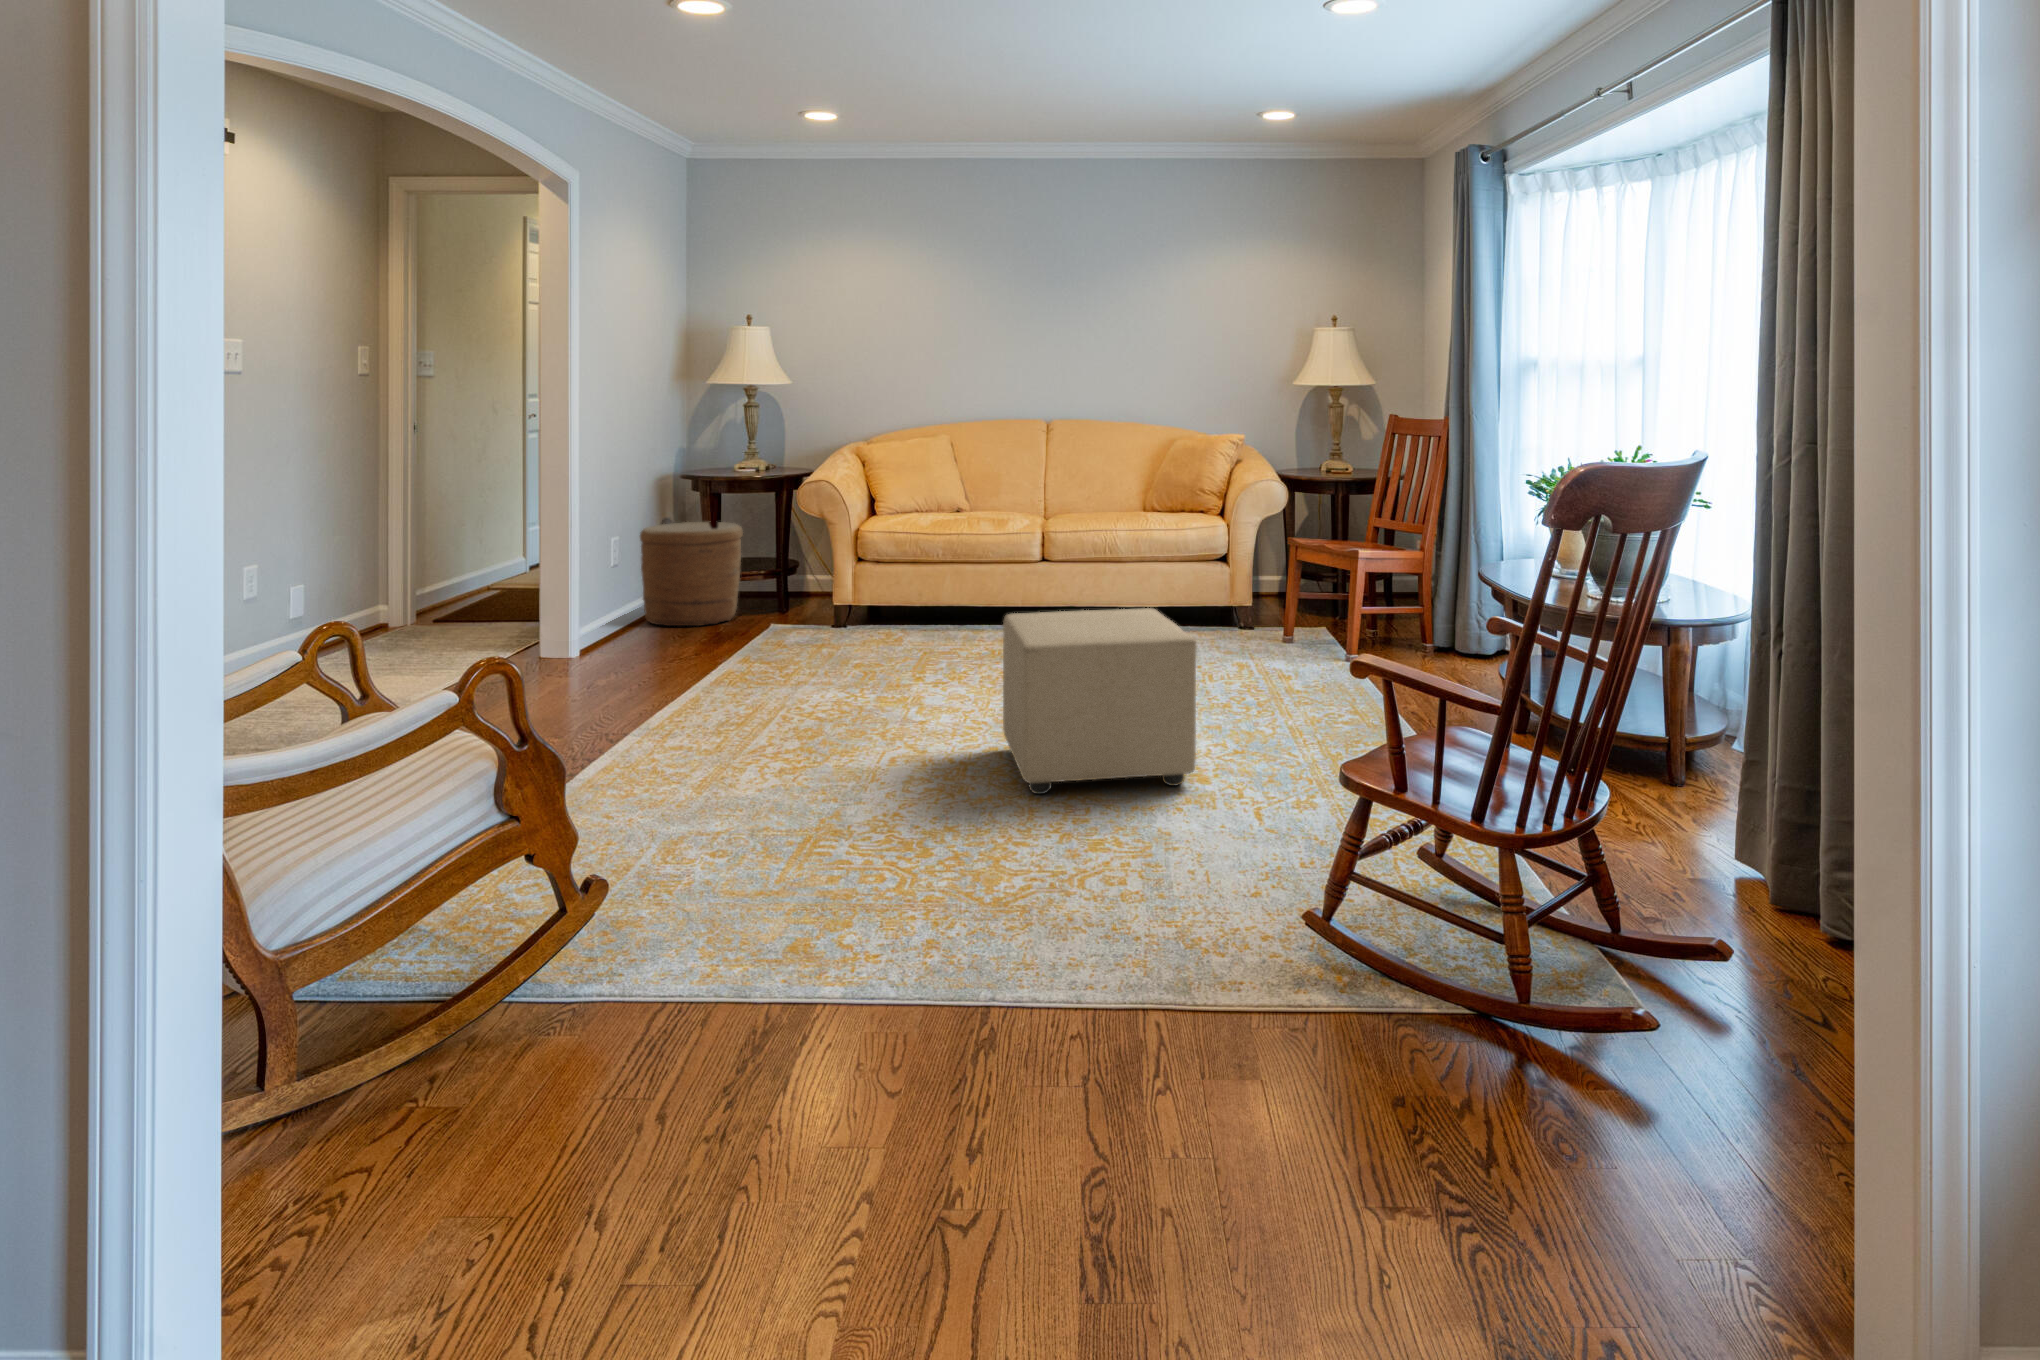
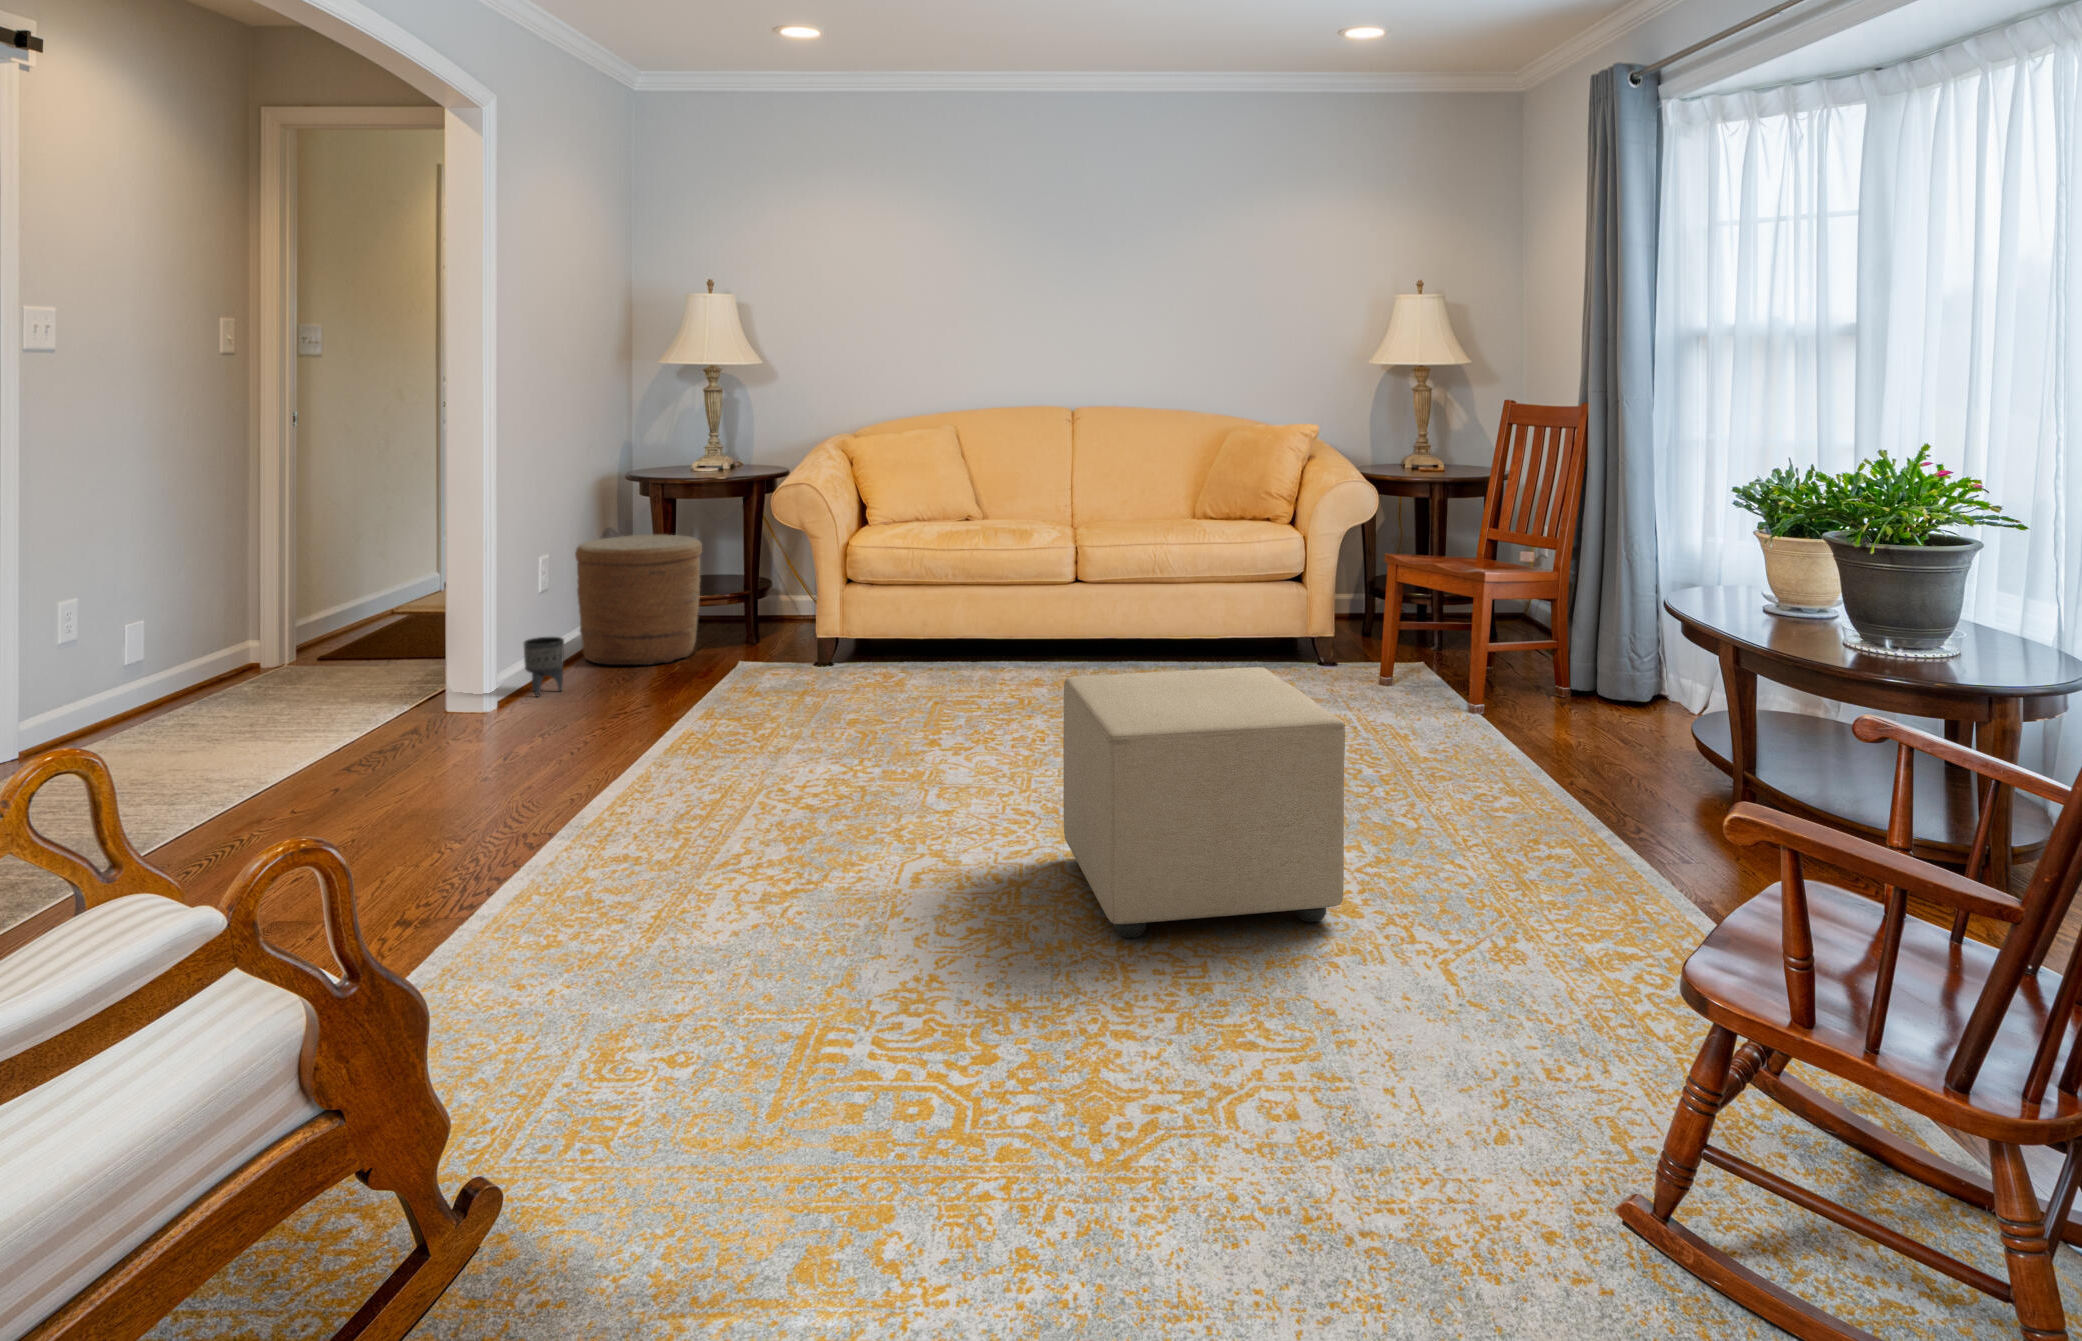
planter: none [598,600,631,647] -> present [524,637,564,697]

